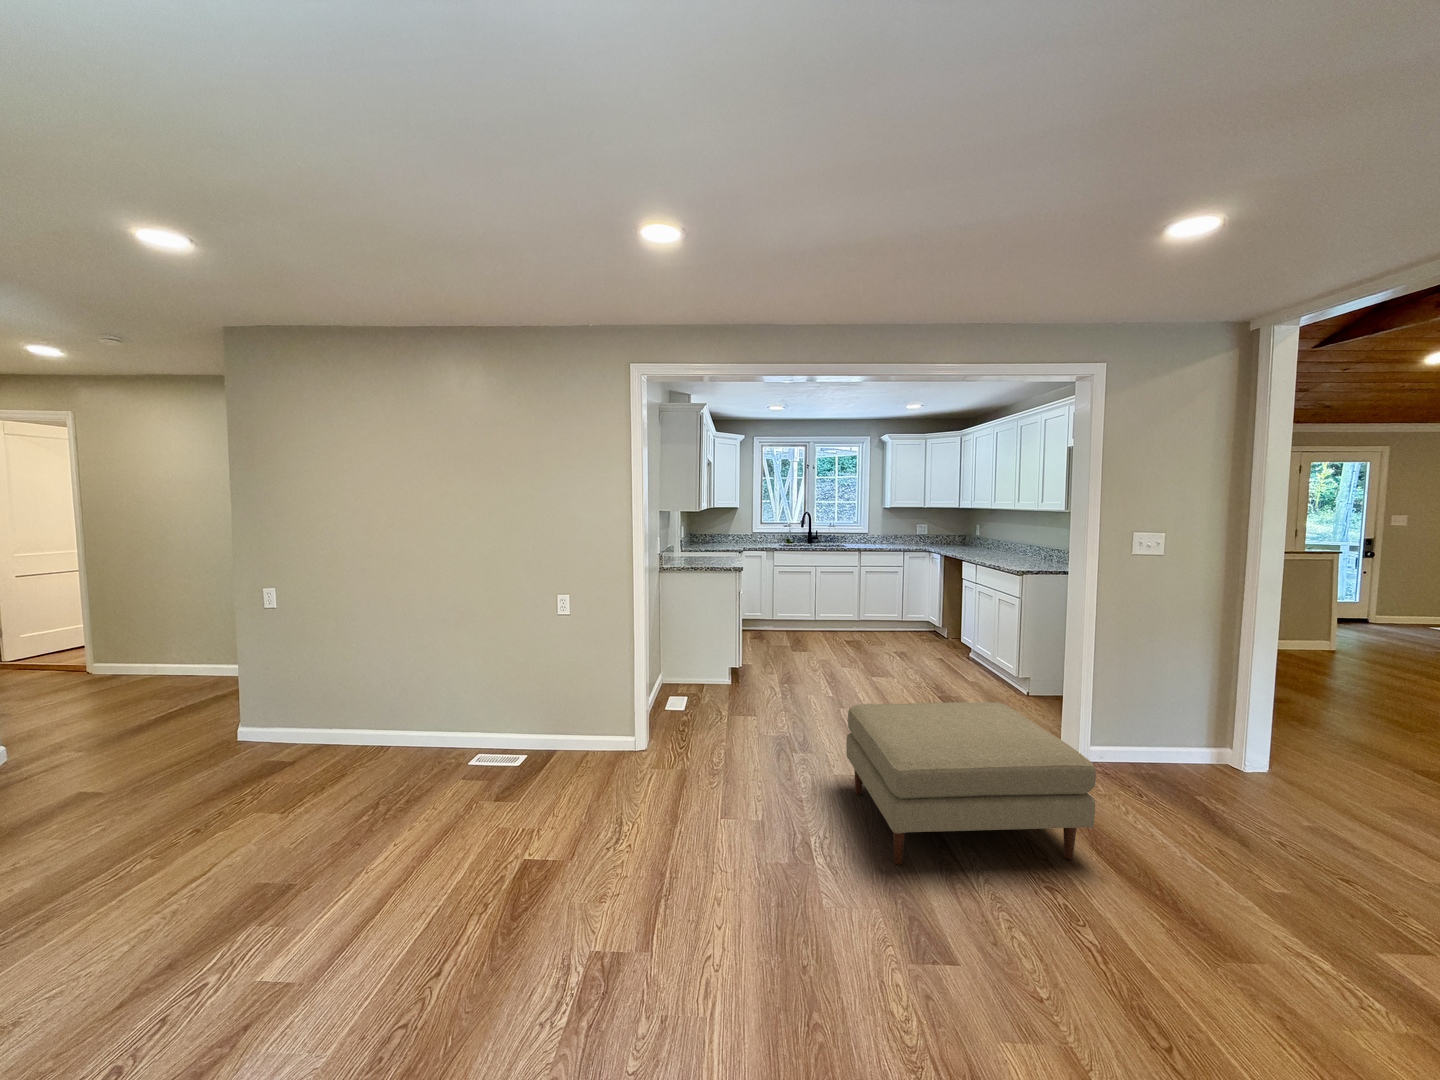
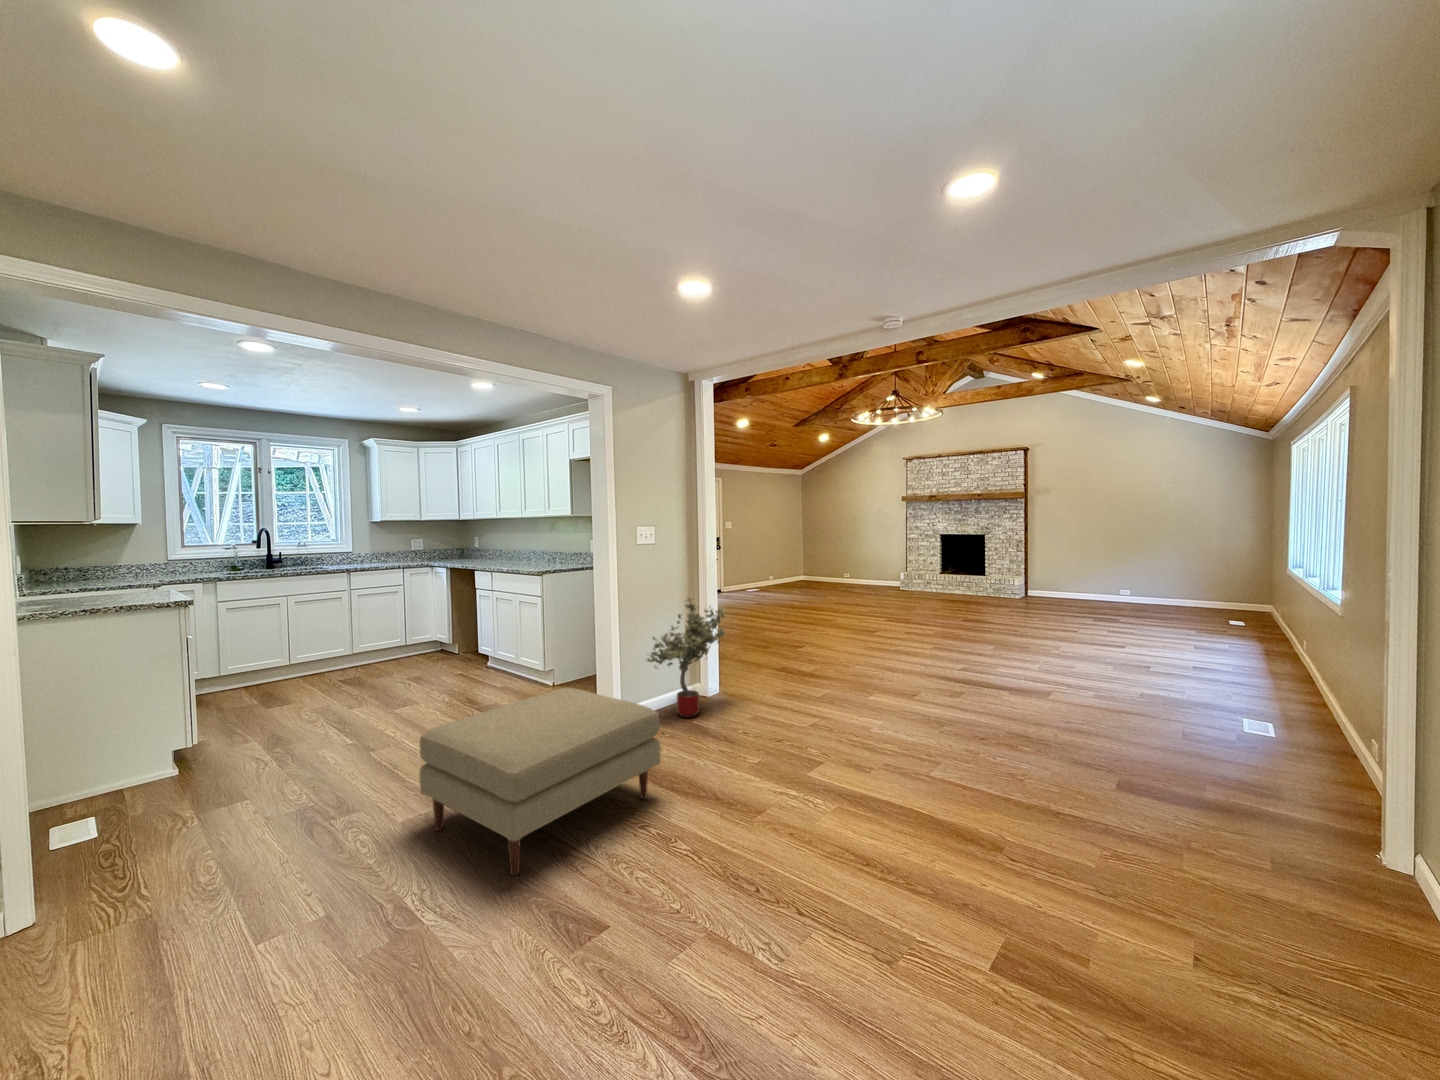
potted tree: none [1124,628,1278,790] -> present [647,598,725,718]

